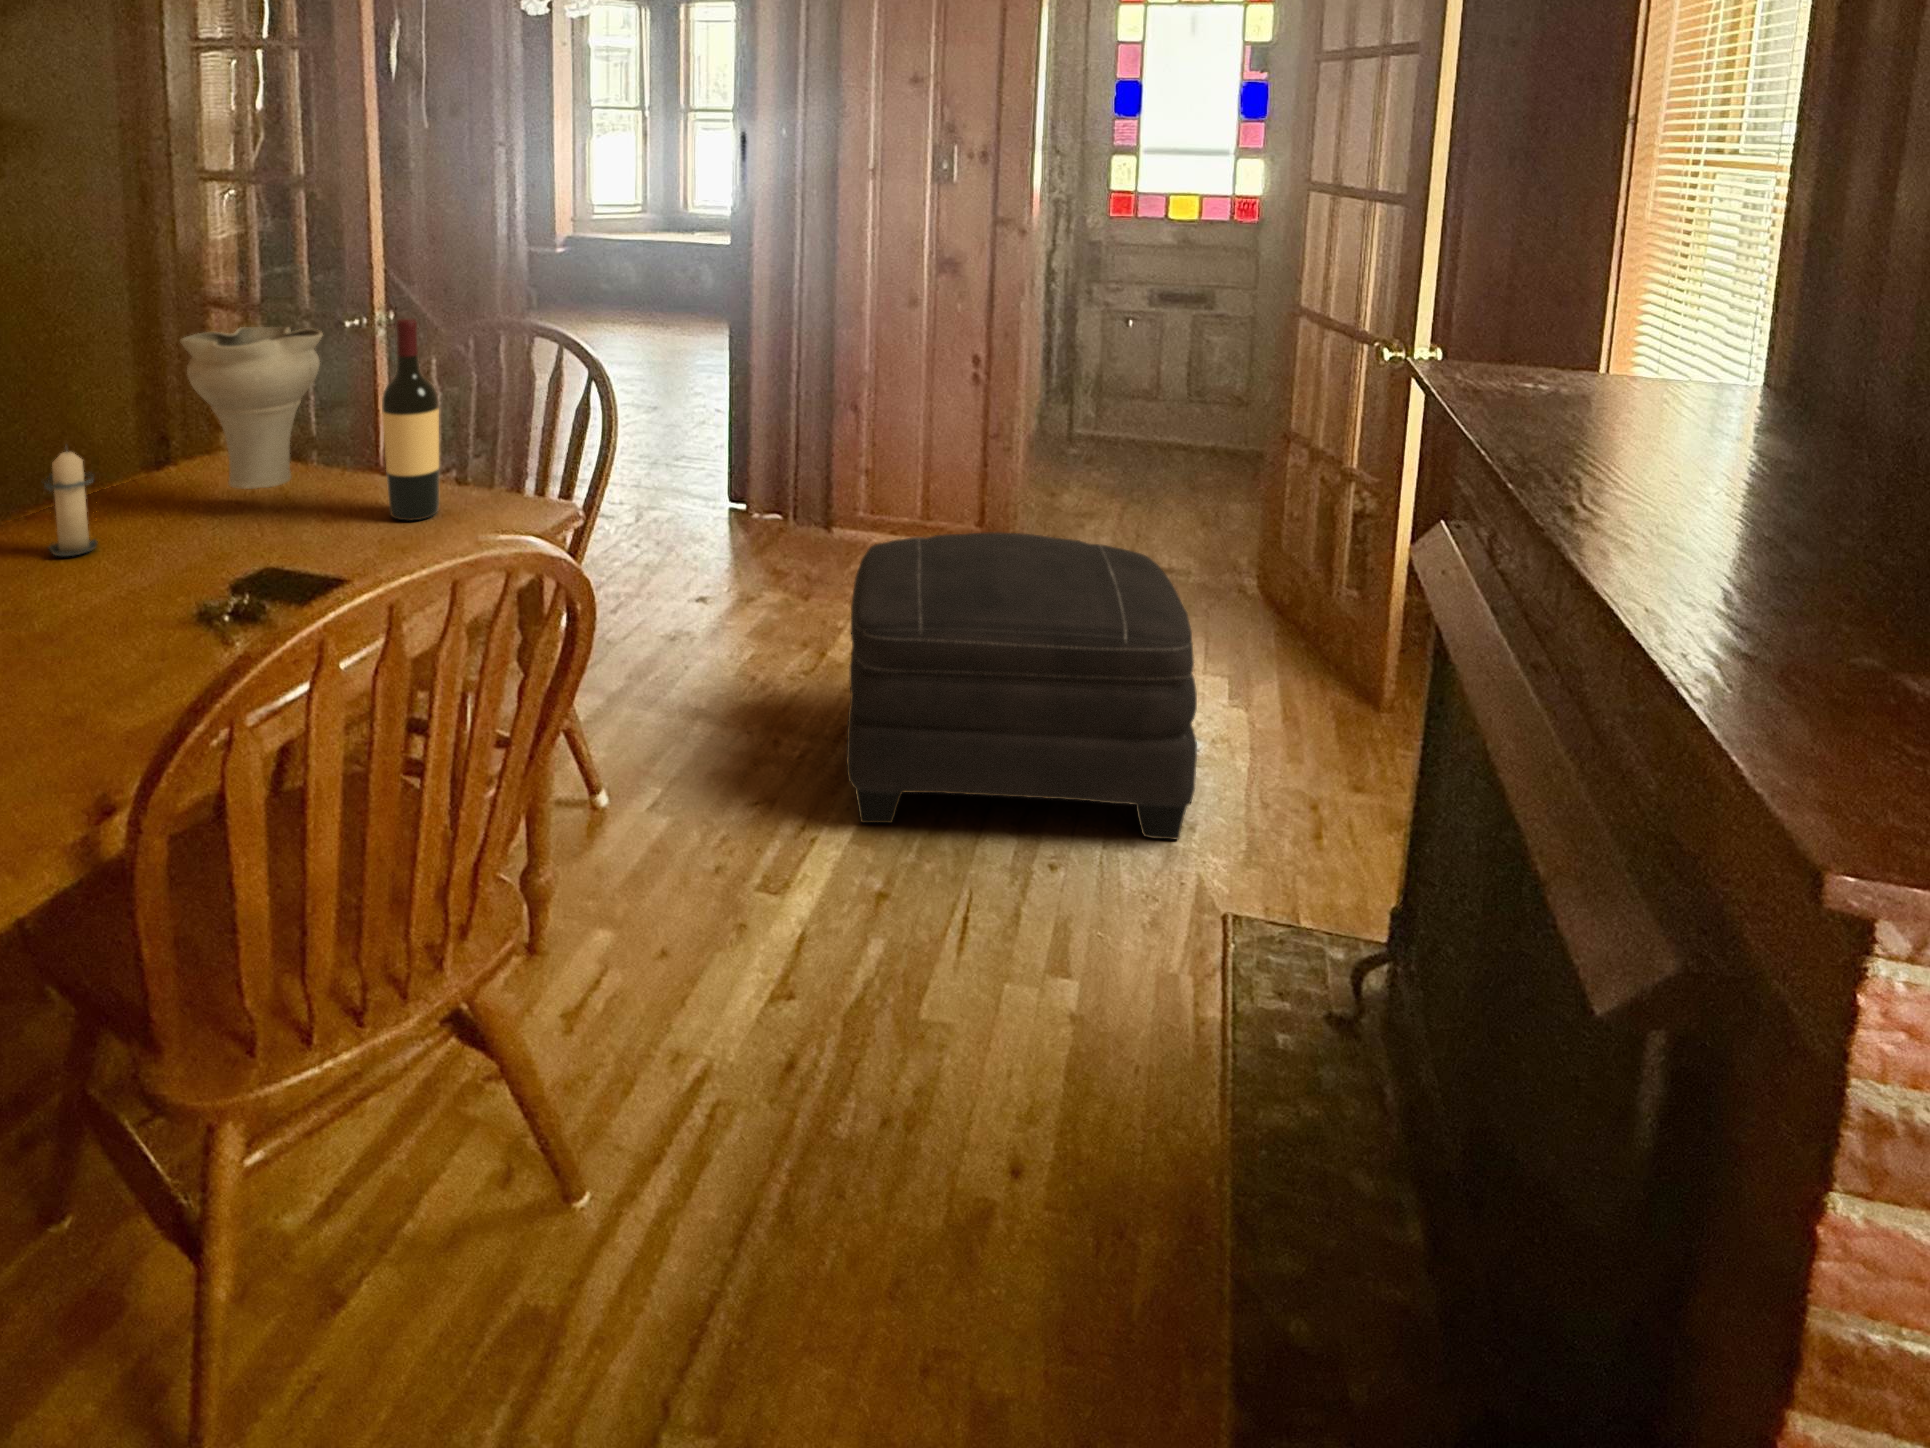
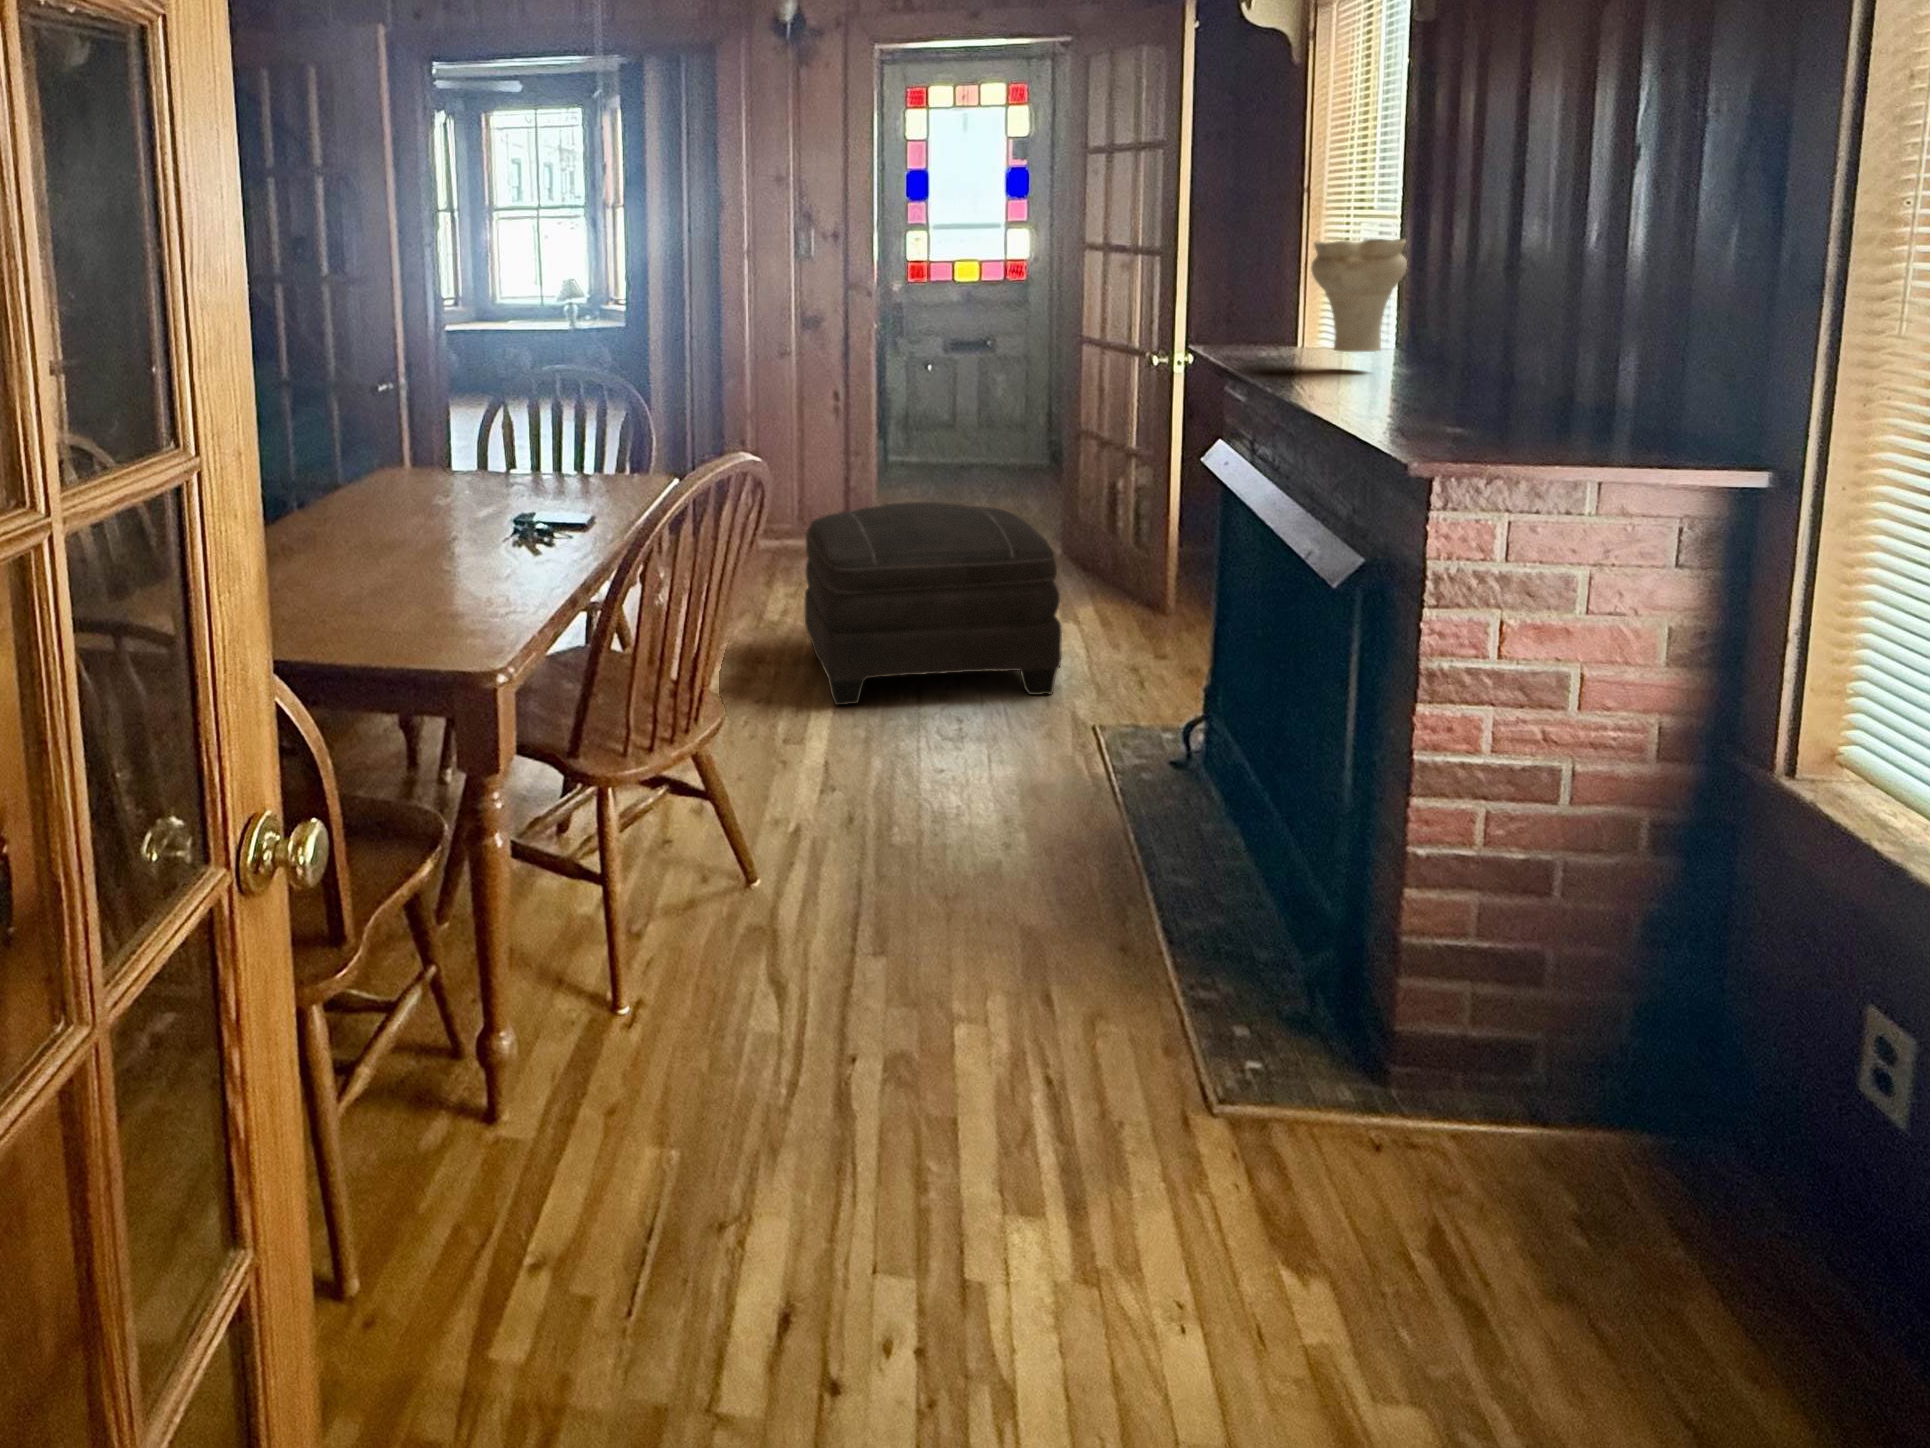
wine bottle: present [382,319,439,521] -> none [542,357,579,493]
vase: present [180,327,323,489] -> present [1311,239,1407,352]
candle: present [43,451,98,556] -> none [347,448,387,523]

